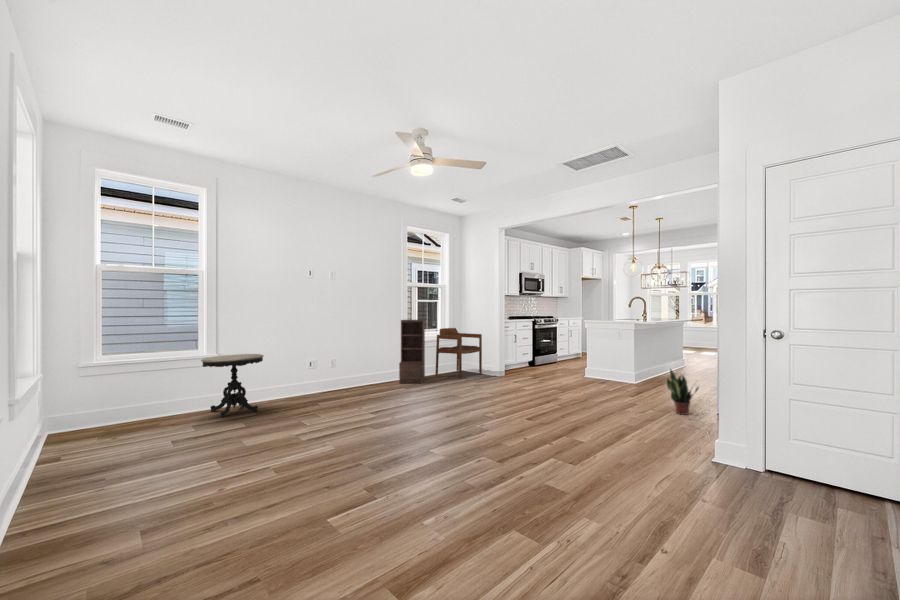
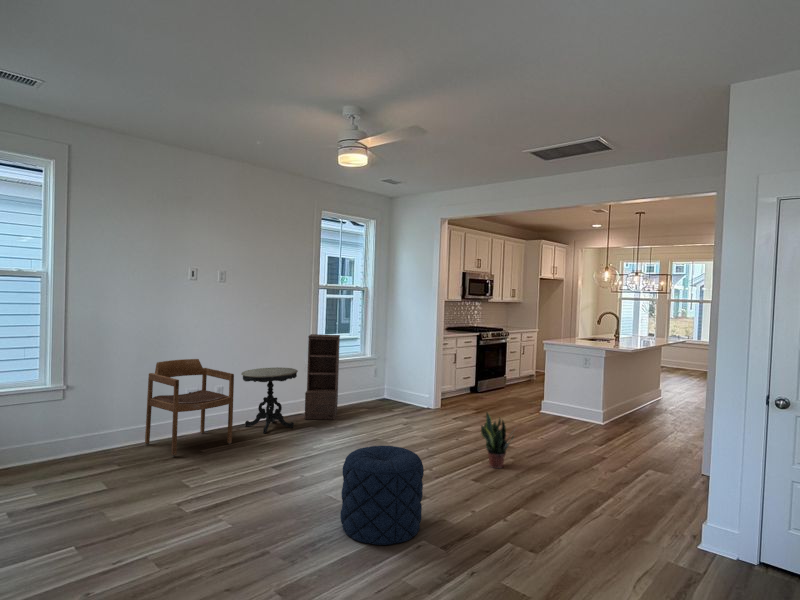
armchair: present [435,328,482,378] -> present [145,359,234,457]
side table: present [201,354,264,417] -> present [241,367,298,433]
potted plant: present [667,370,699,415] -> present [481,413,514,468]
pouf: none [418,386,483,460] -> present [340,446,424,545]

